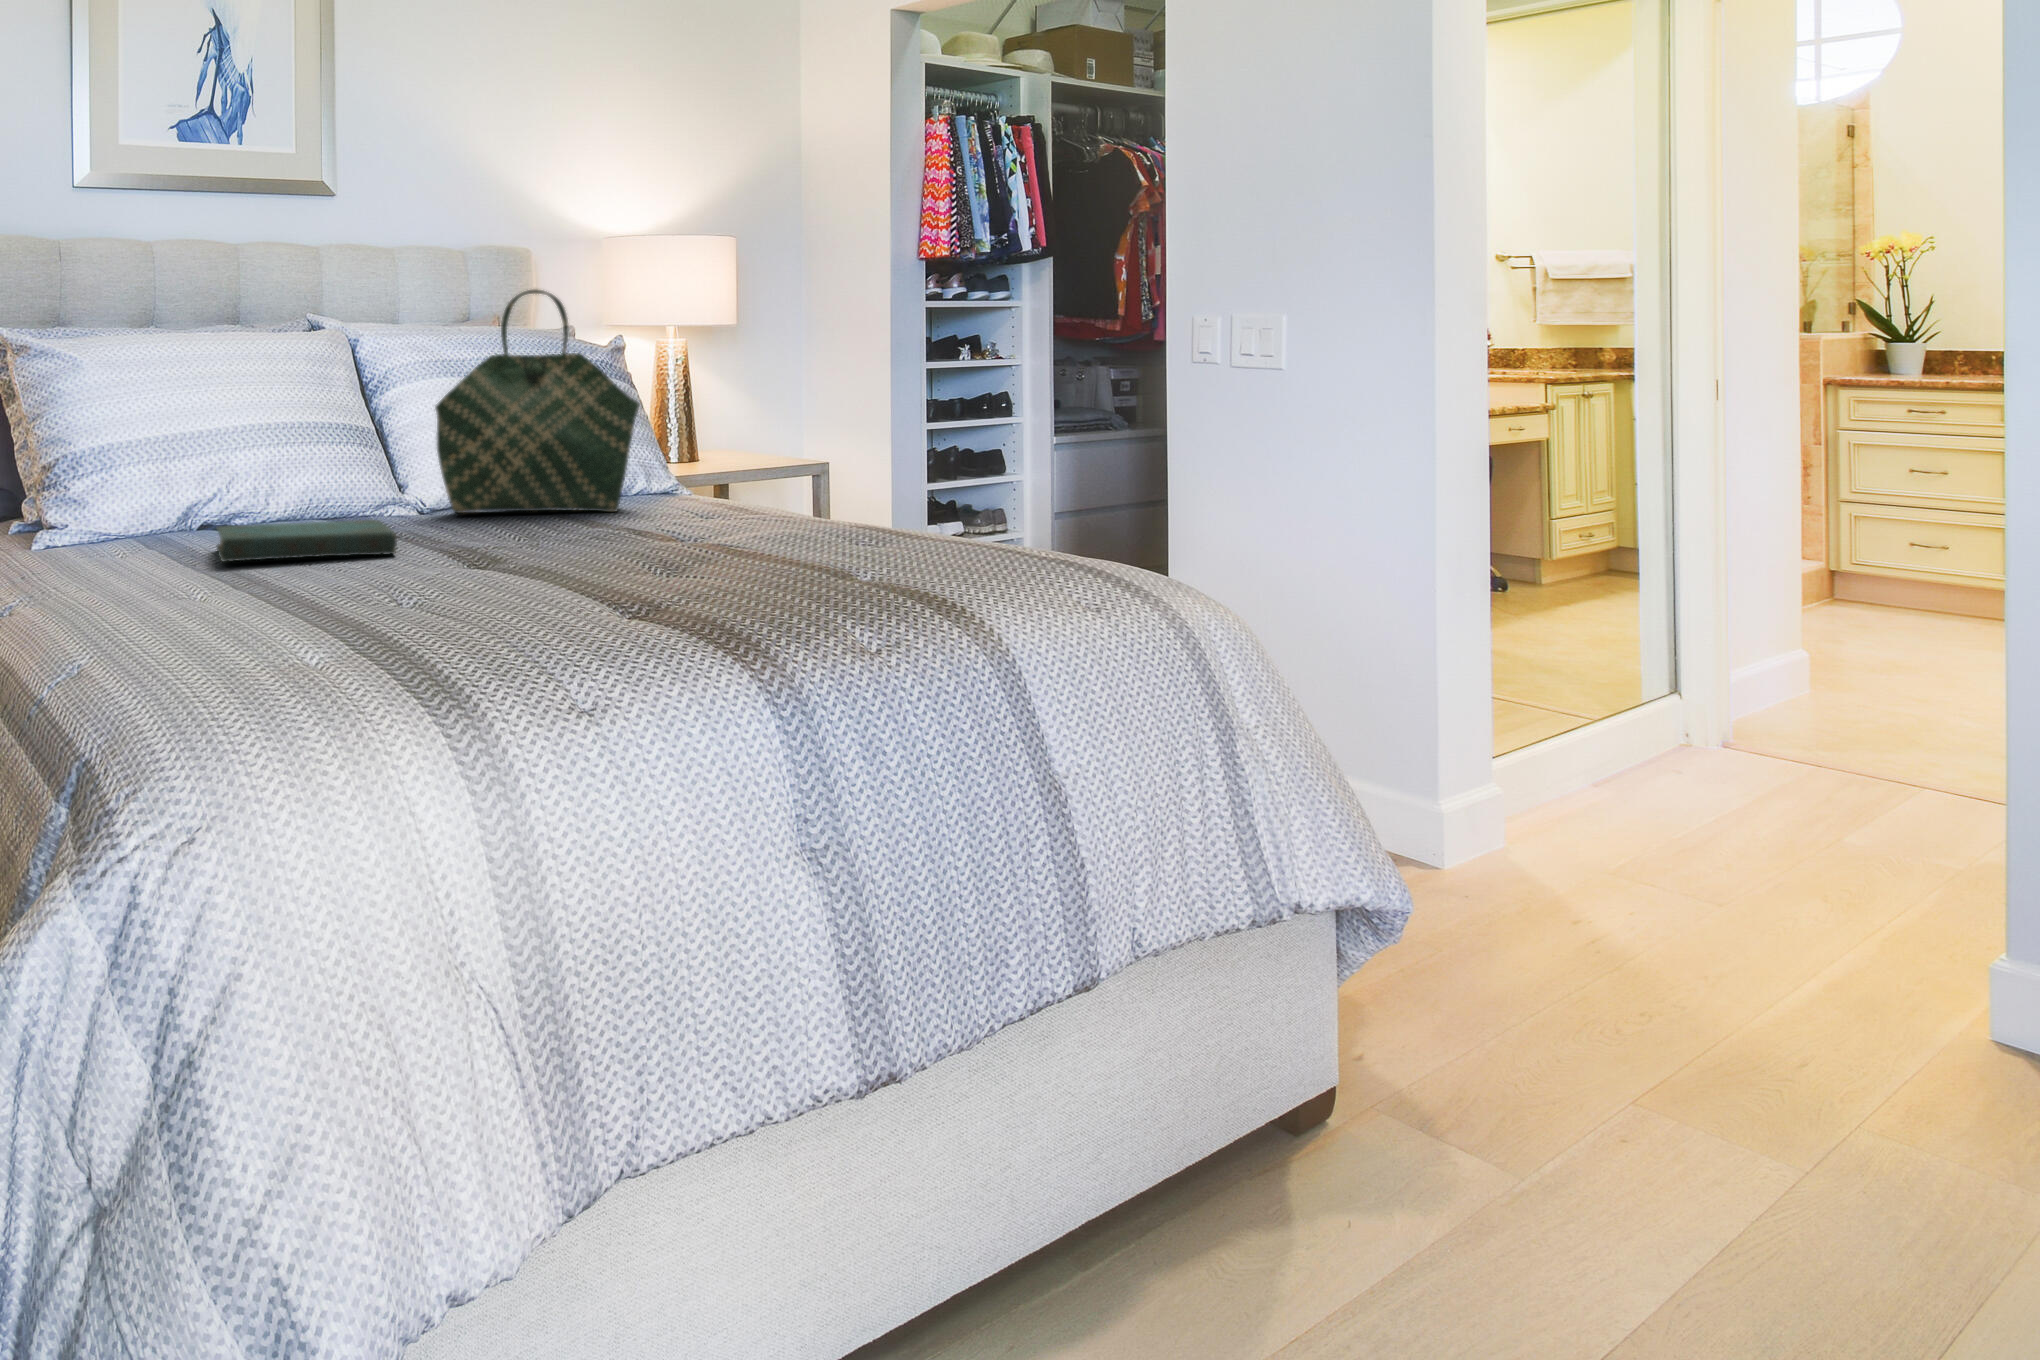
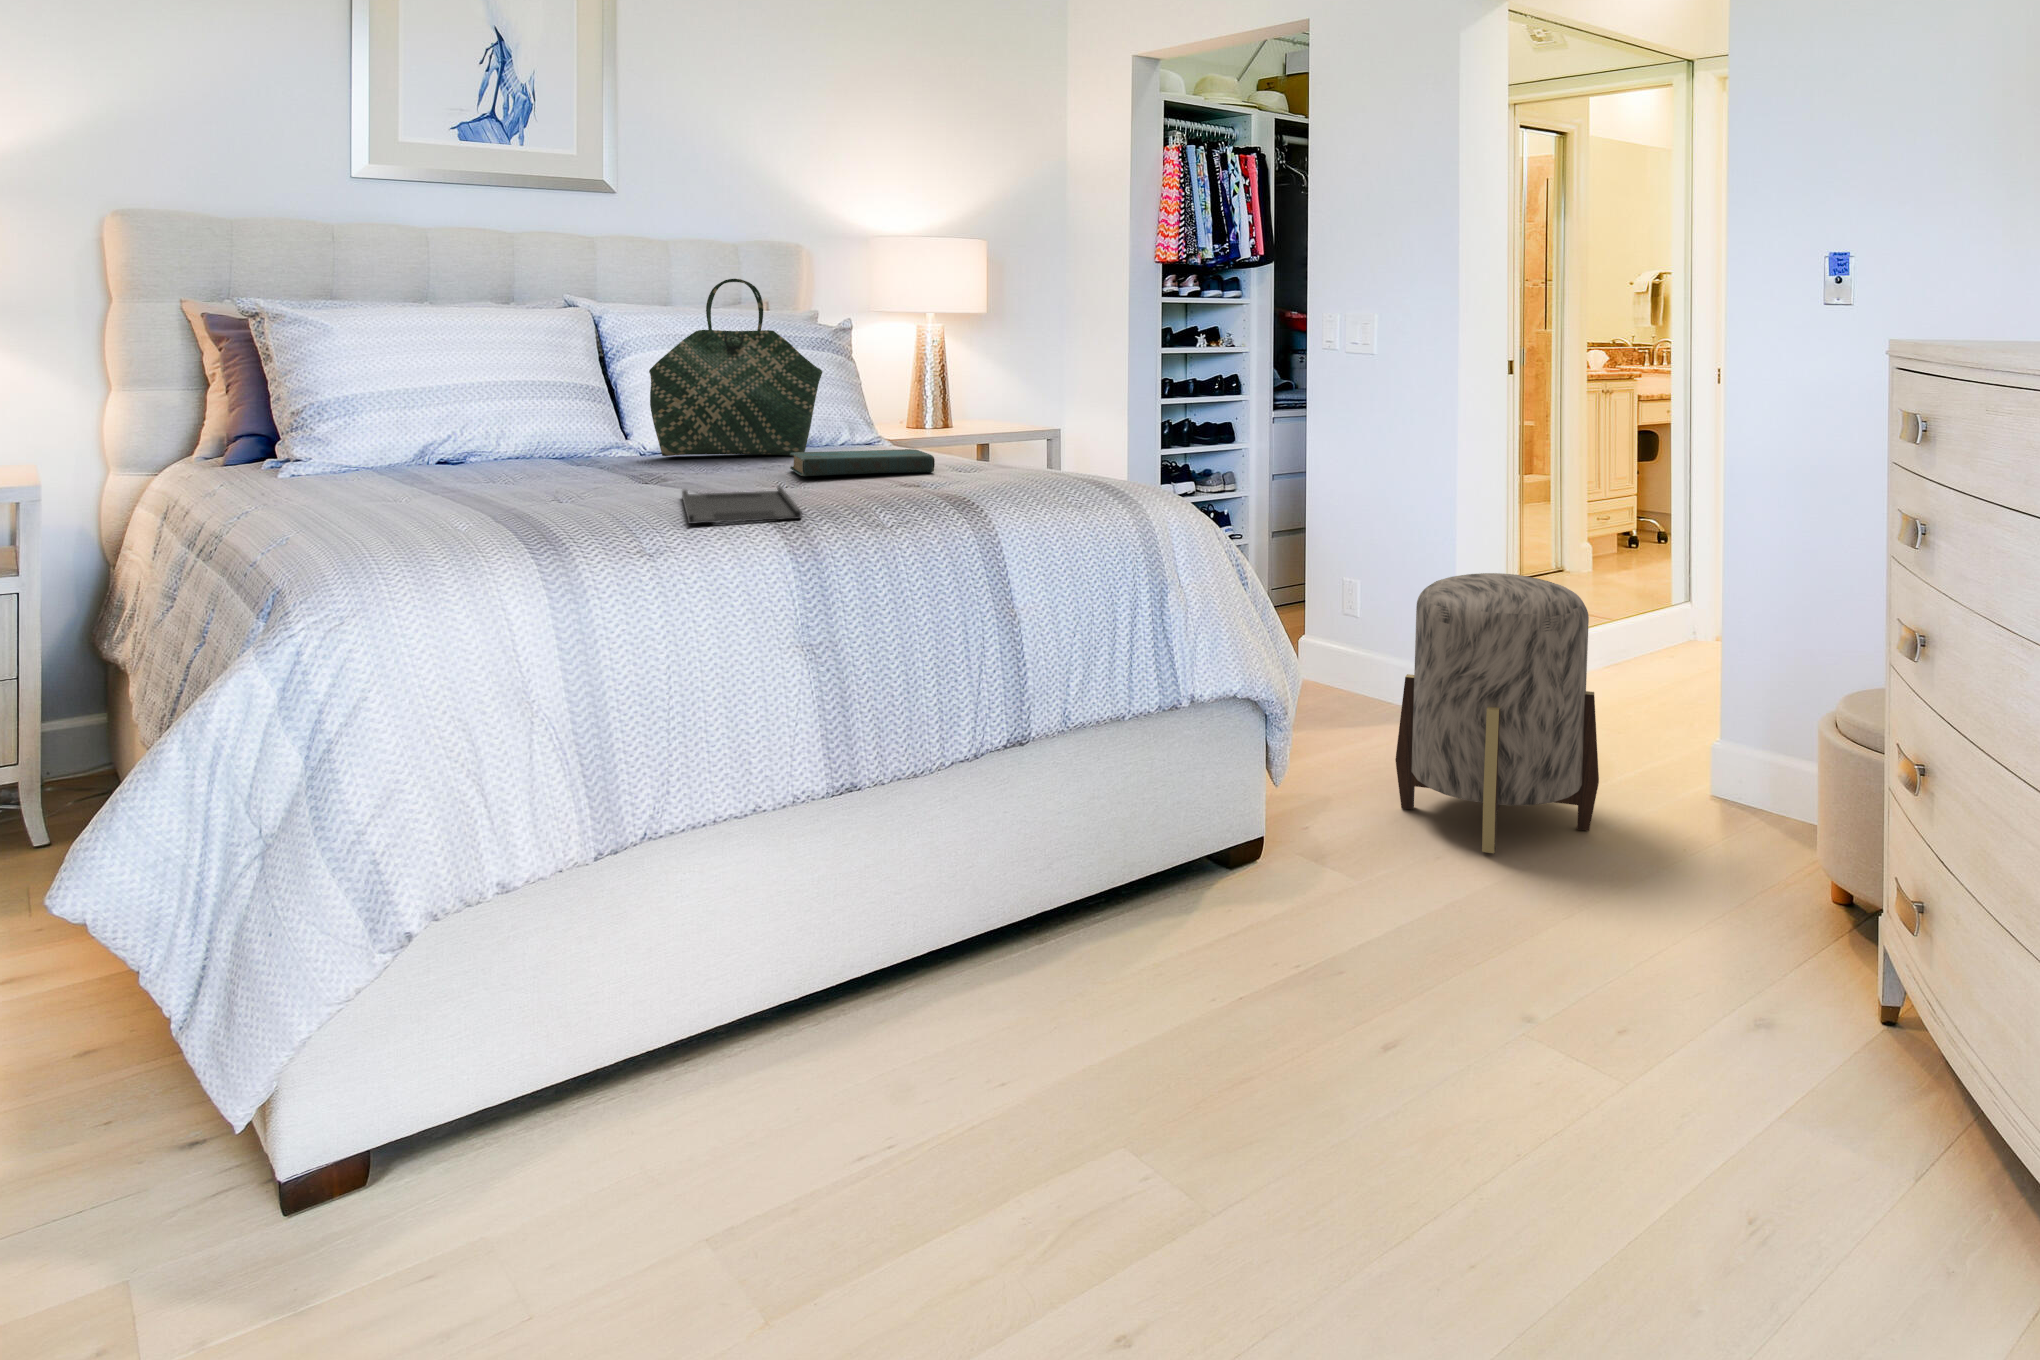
book: present [217,520,397,562] -> present [790,449,935,476]
tray: none [556,563,774,629] -> present [682,486,802,524]
ottoman: none [1486,686,1860,1123] -> present [1395,573,1599,853]

